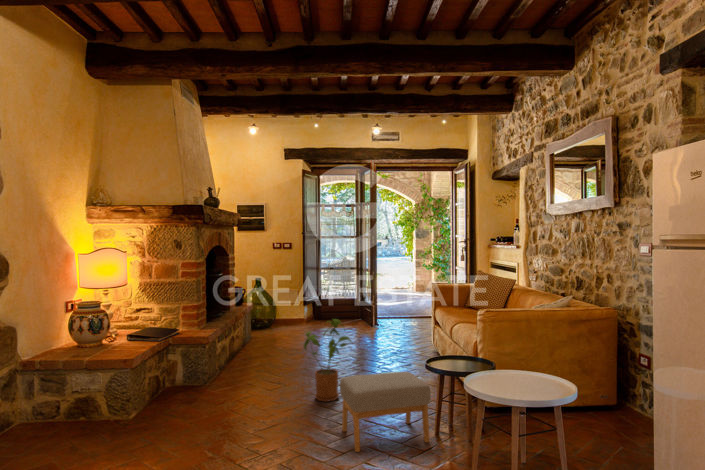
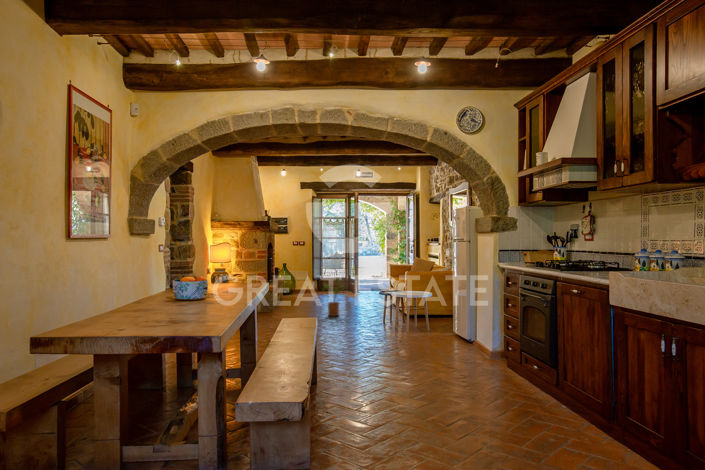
footstool: present [340,372,431,452] -> none [341,298,380,327]

